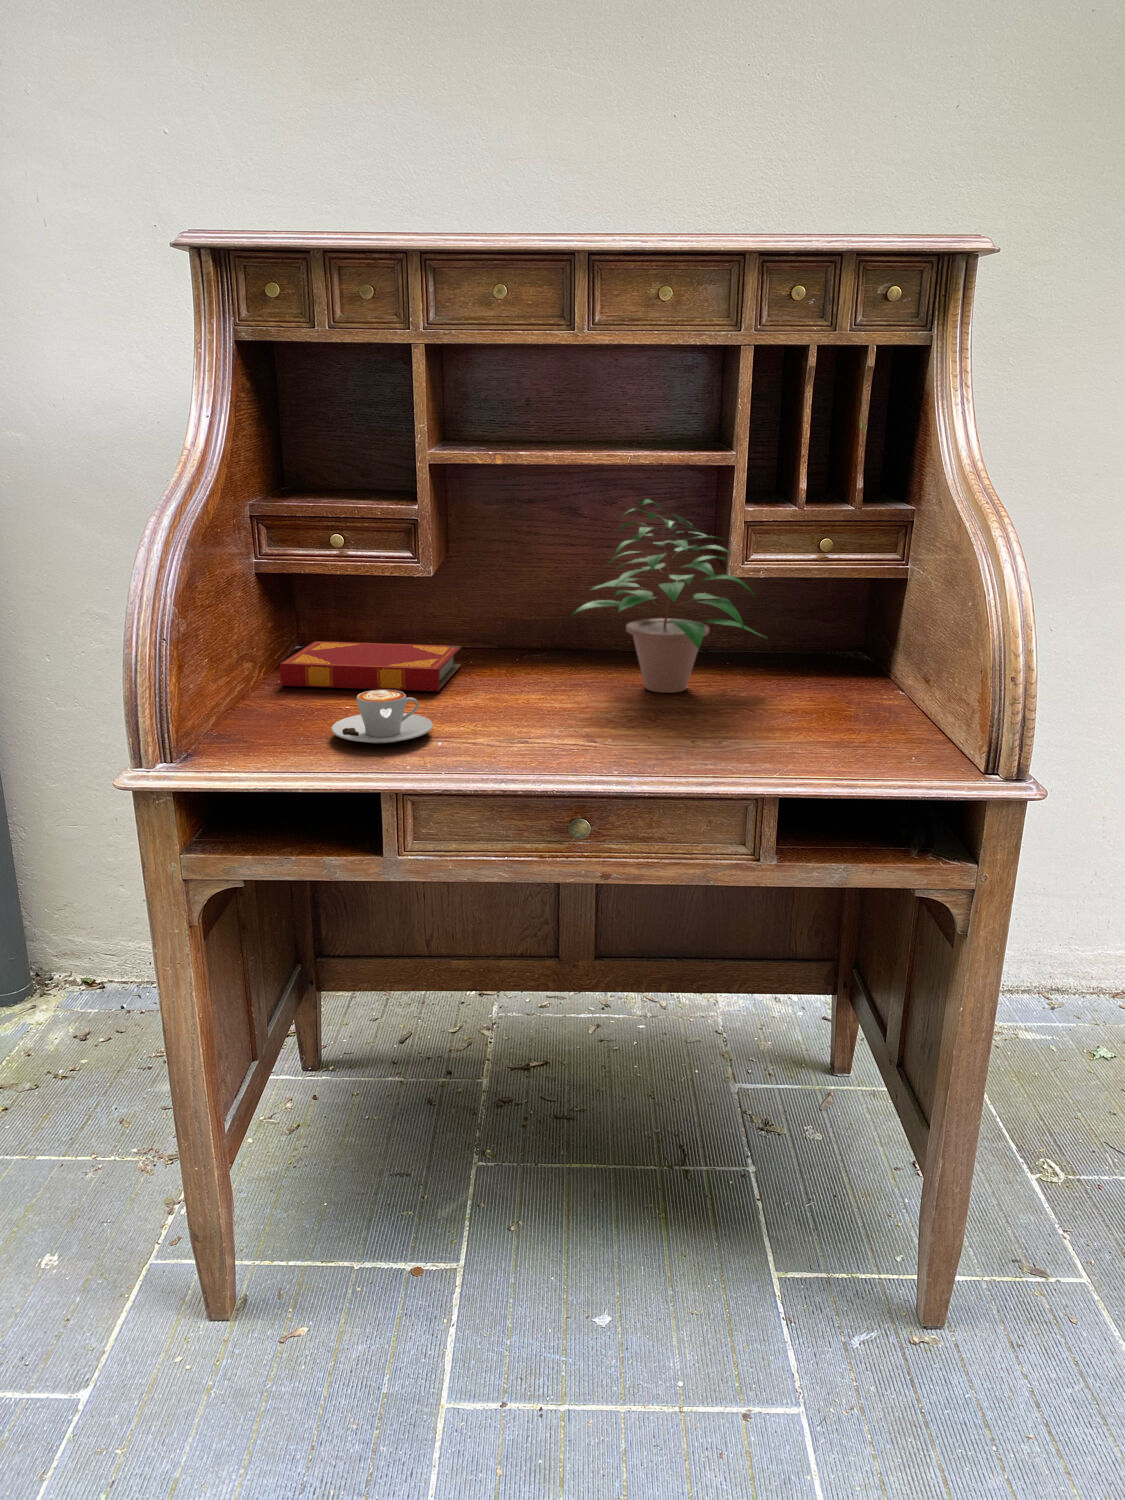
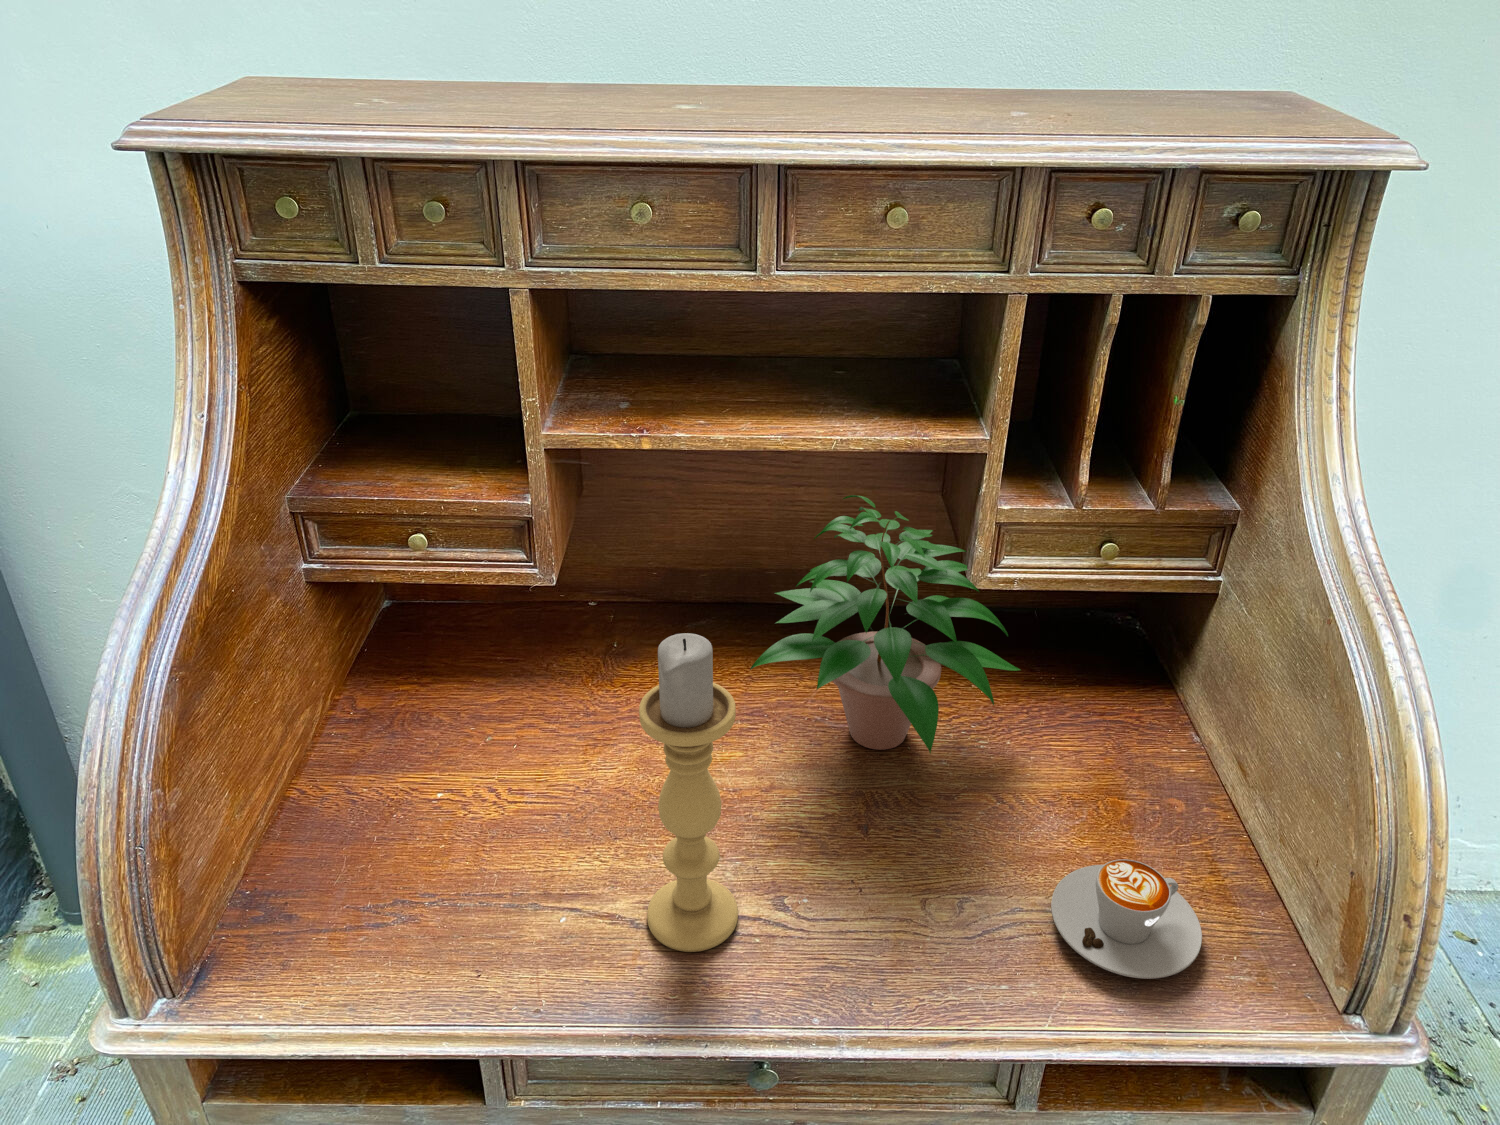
candle holder: none [499,501,563,751] -> present [639,633,738,952]
hardback book: present [280,641,461,691] -> none [351,629,603,752]
coffee cup: present [332,690,433,743] -> present [1051,859,1202,979]

